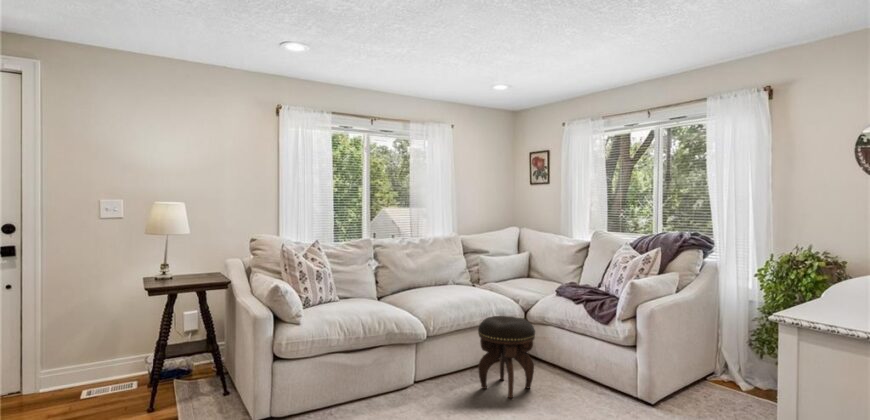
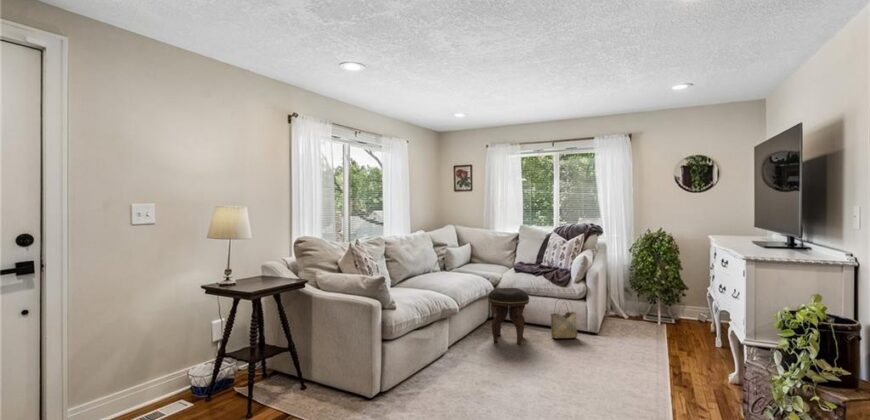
woven basket: none [567,342,611,405] -> present [551,312,577,338]

